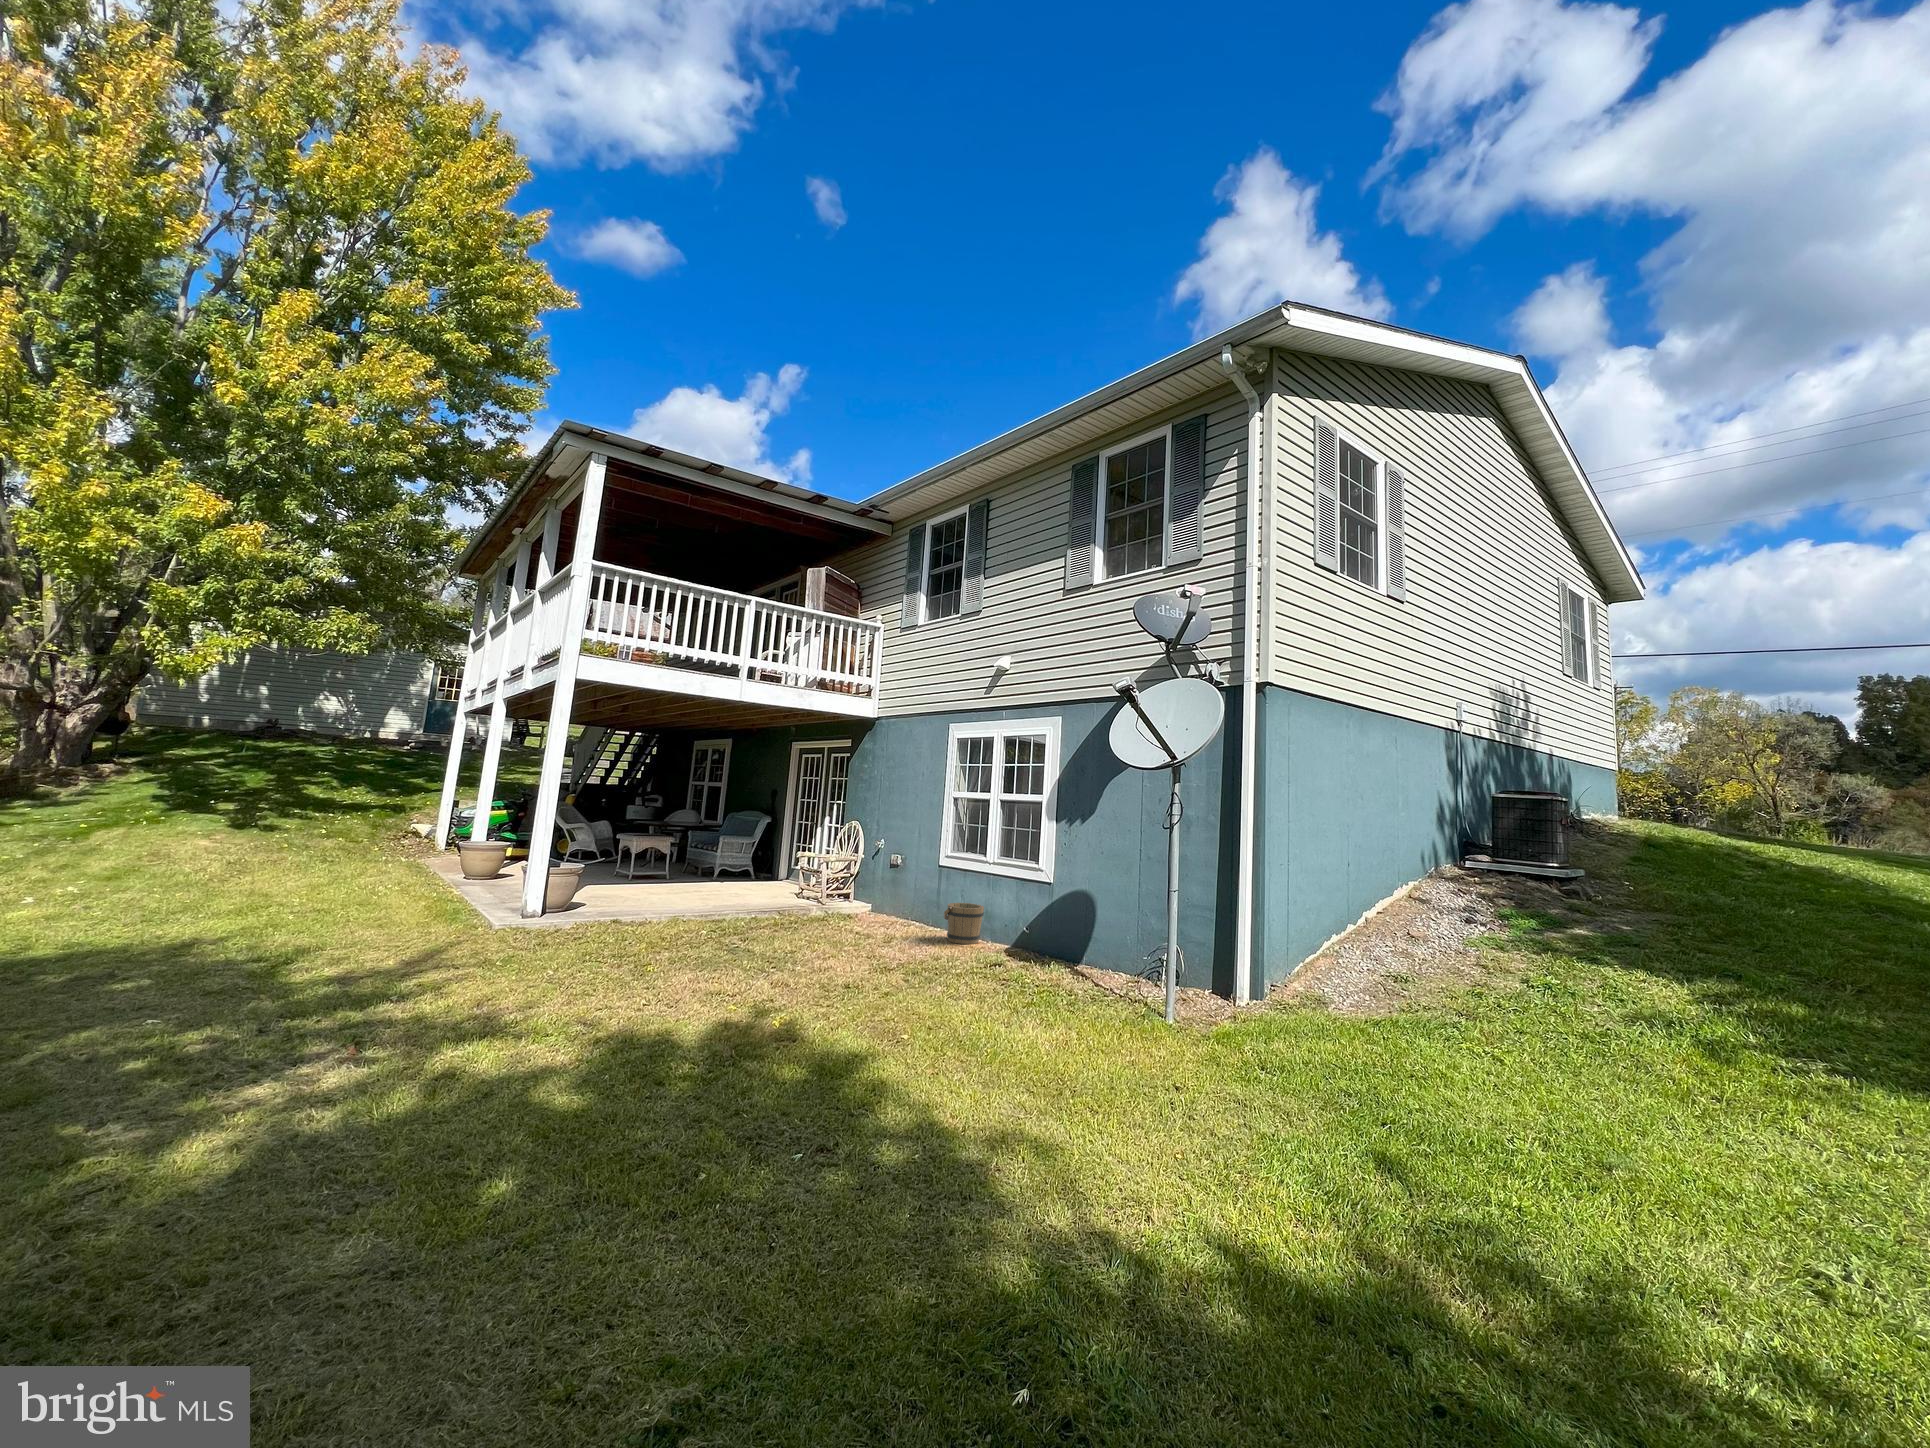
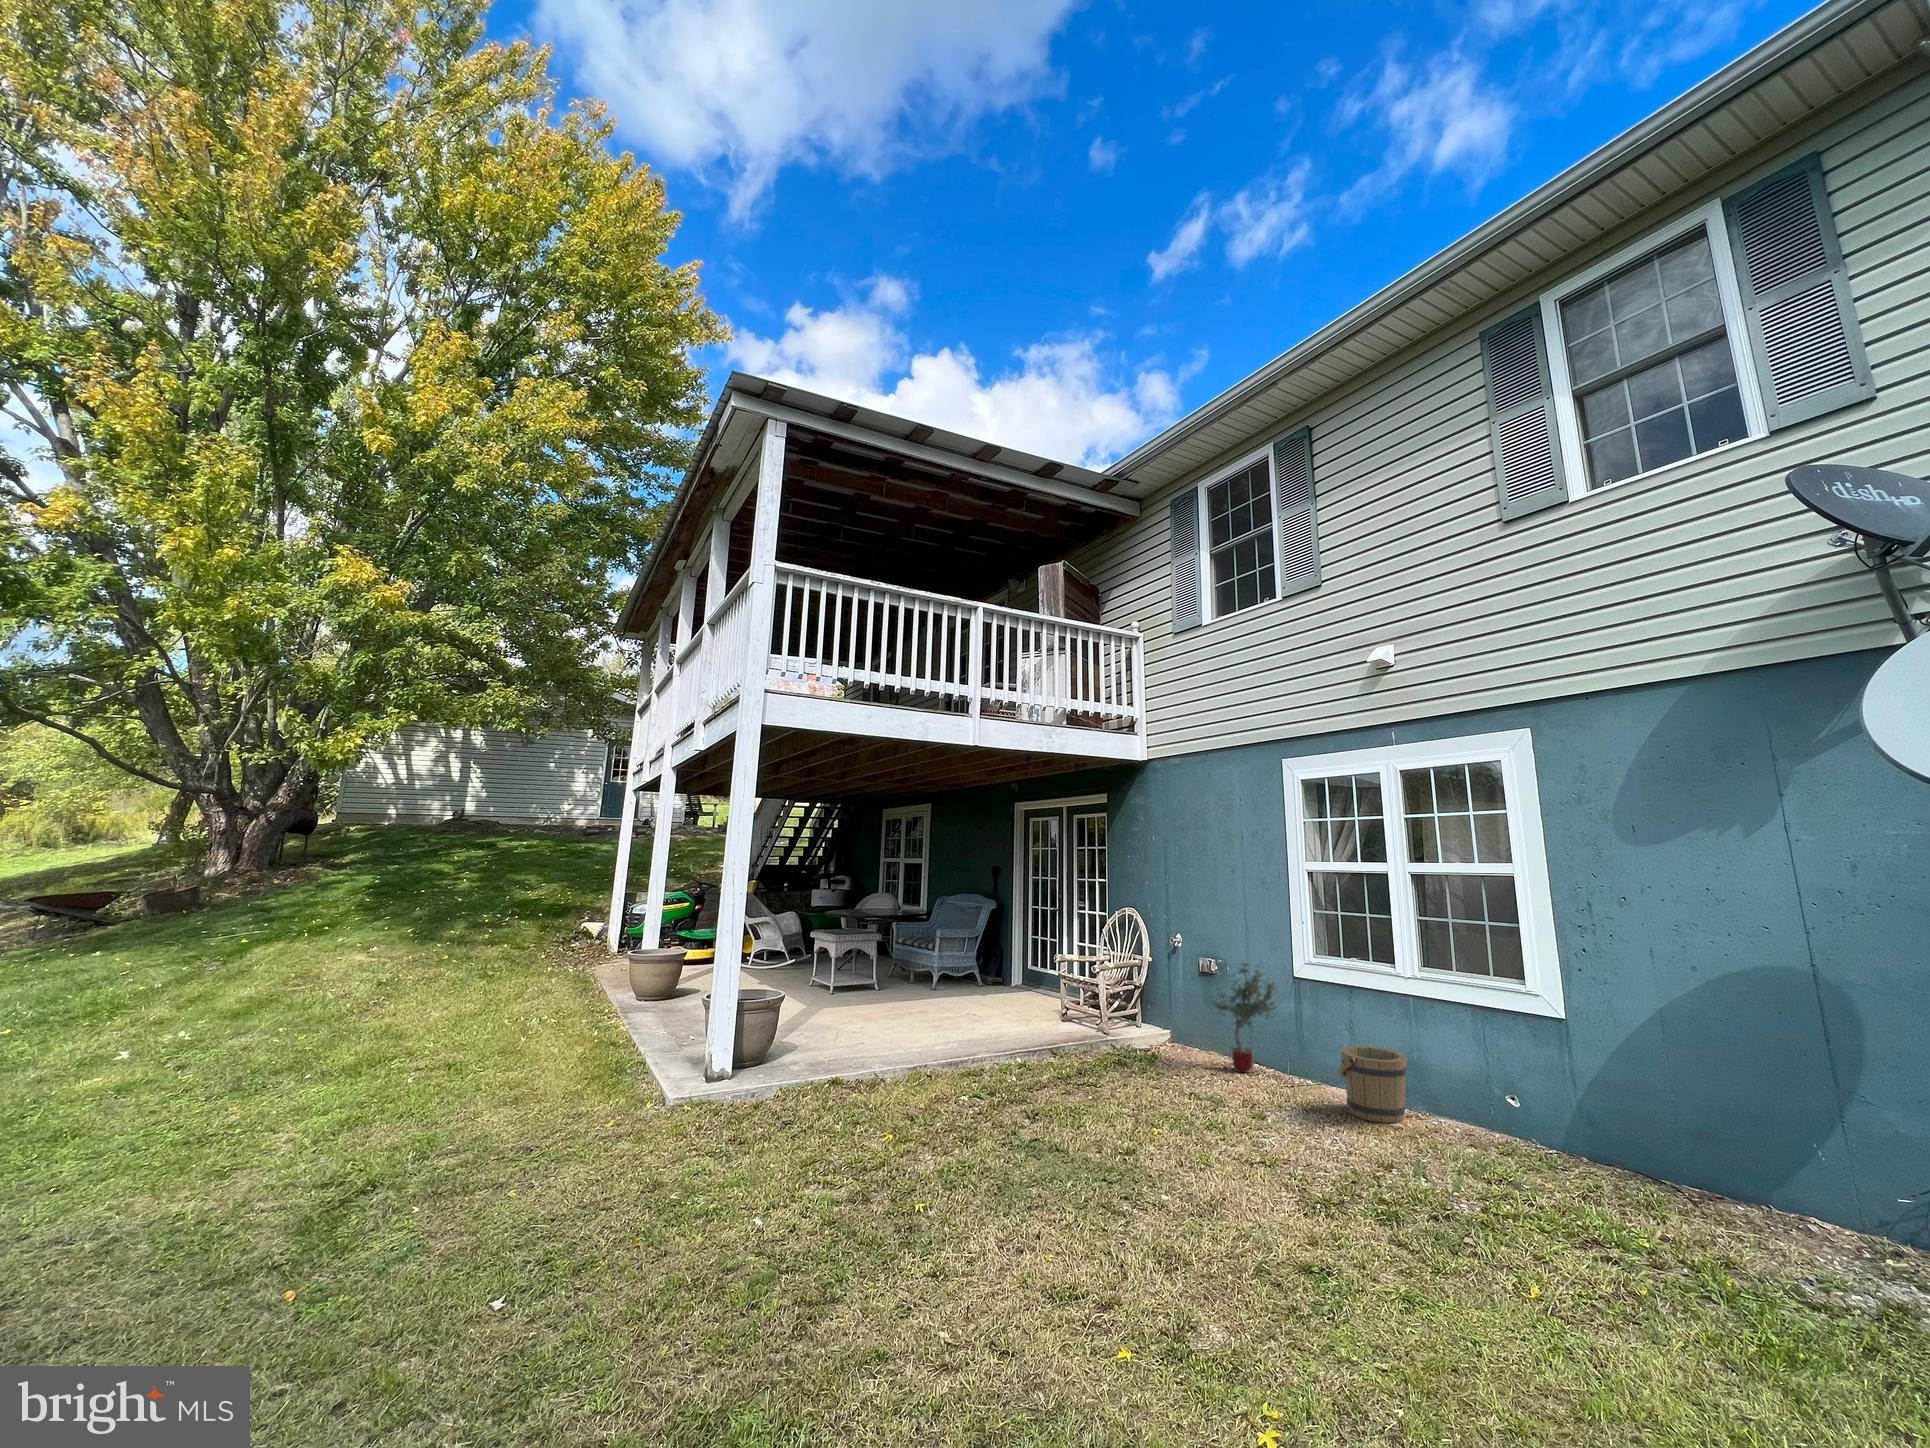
potted tree: none [889,854,929,923] -> present [1213,964,1276,1073]

